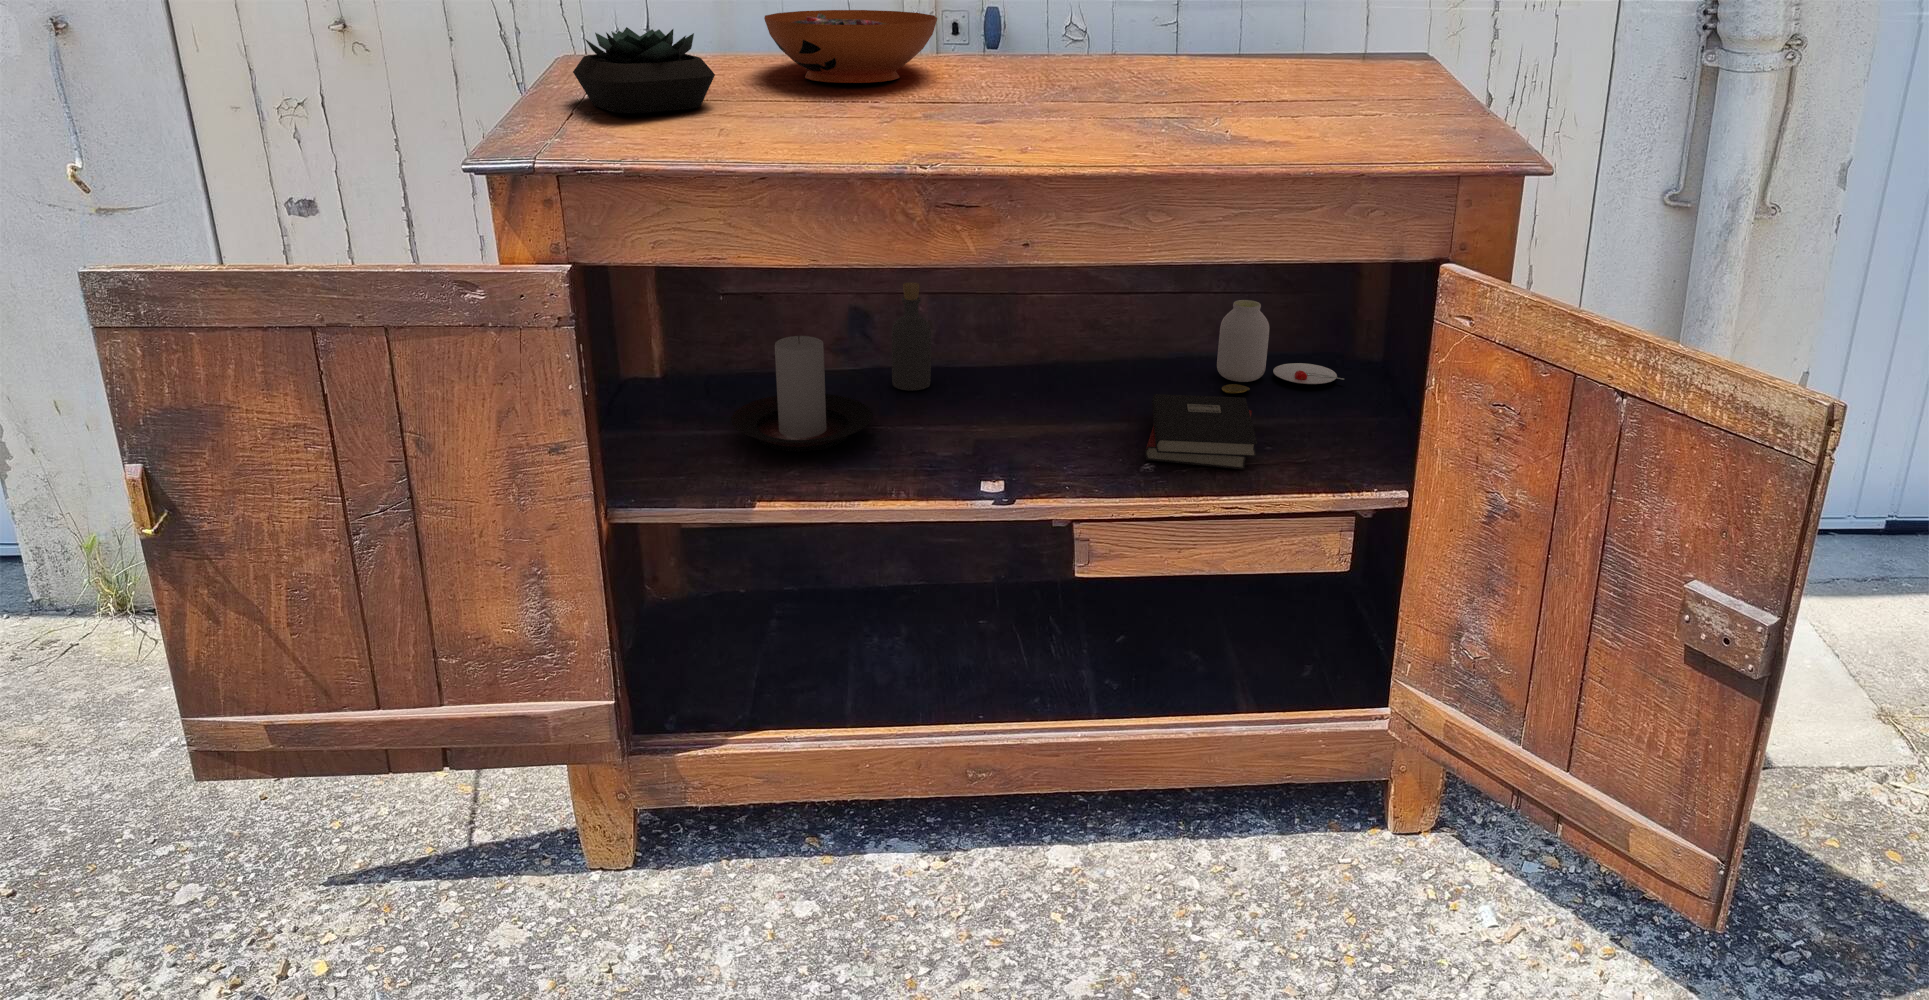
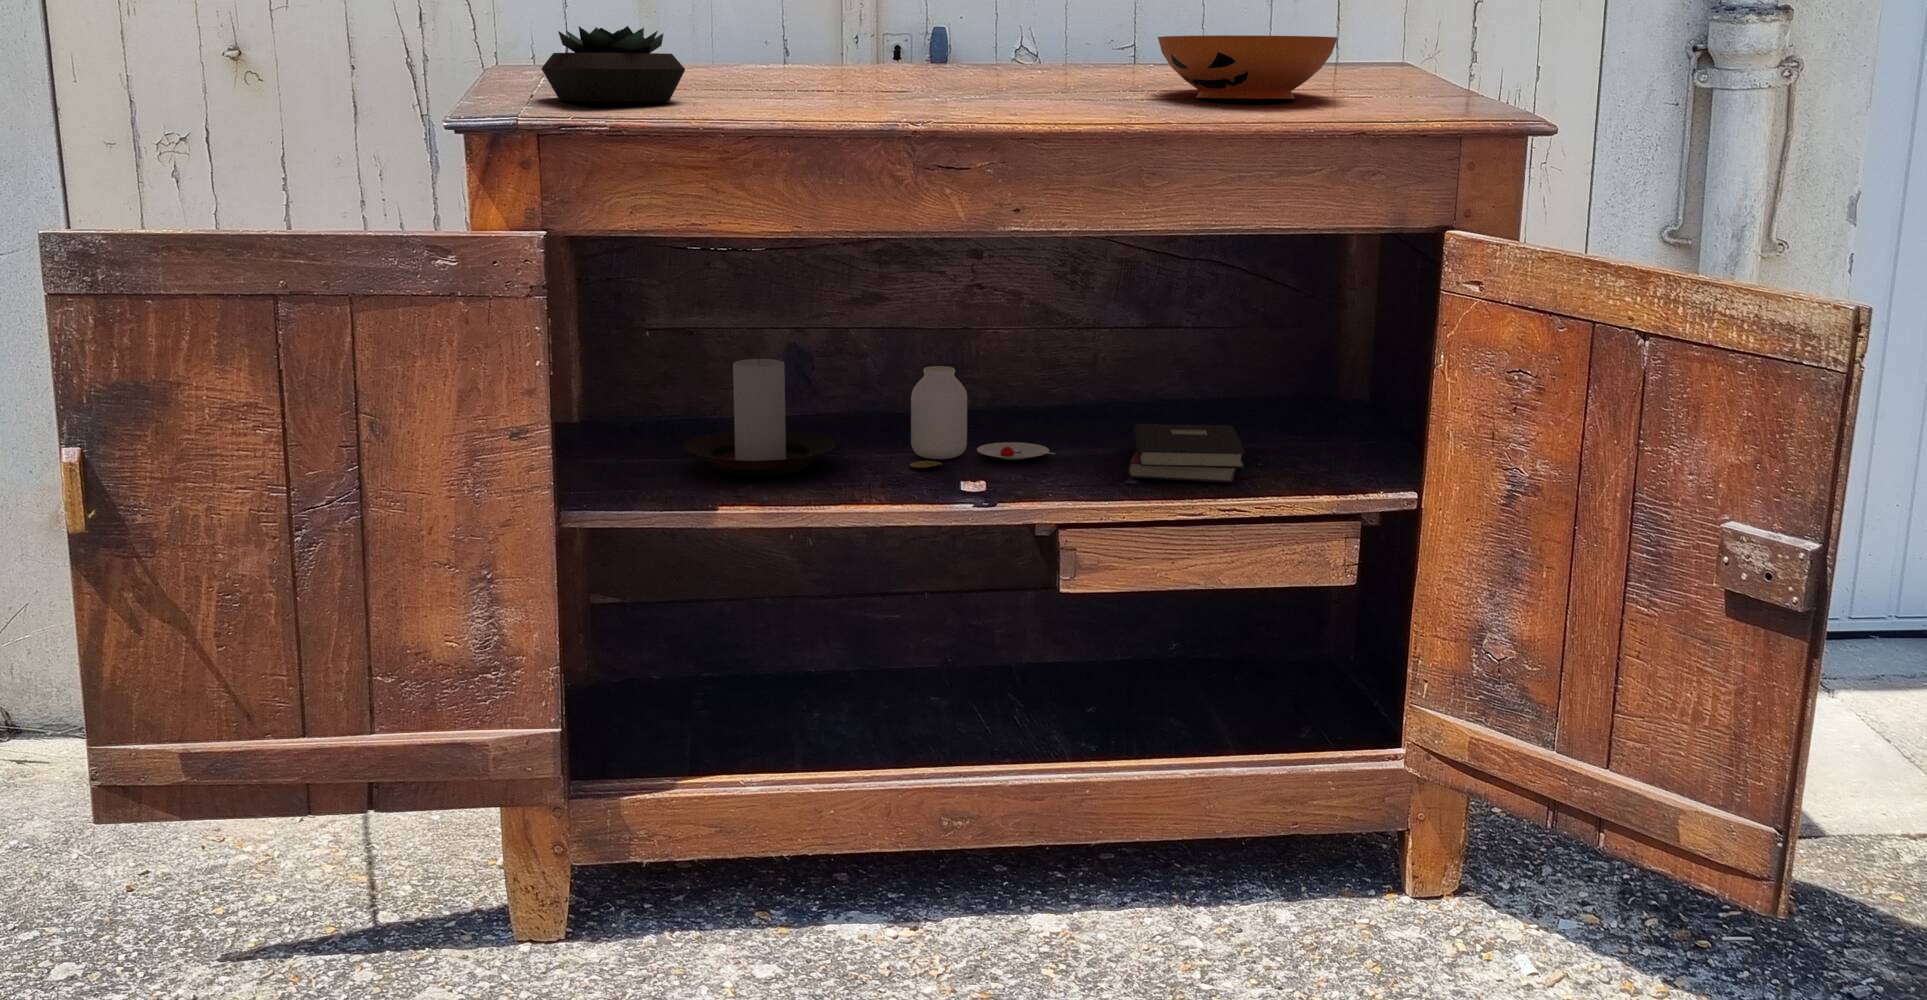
decorative bowl: present [764,10,937,83] -> present [1158,35,1337,99]
bottle: present [892,282,931,391] -> none [853,319,895,434]
jar: present [1217,300,1344,393] -> present [910,366,1055,468]

